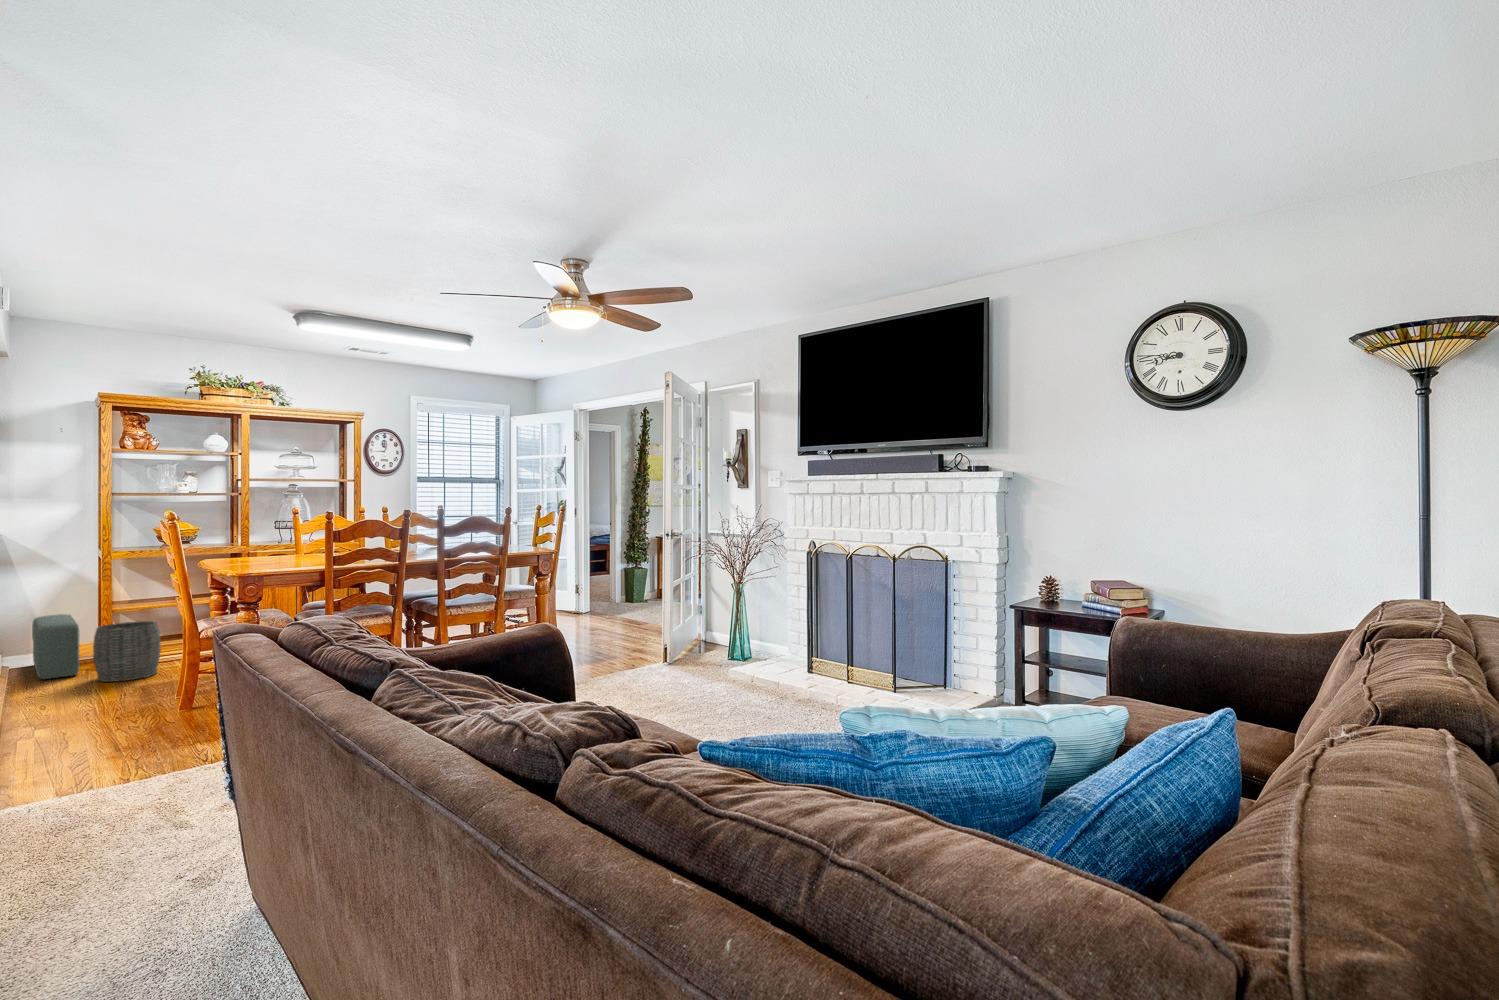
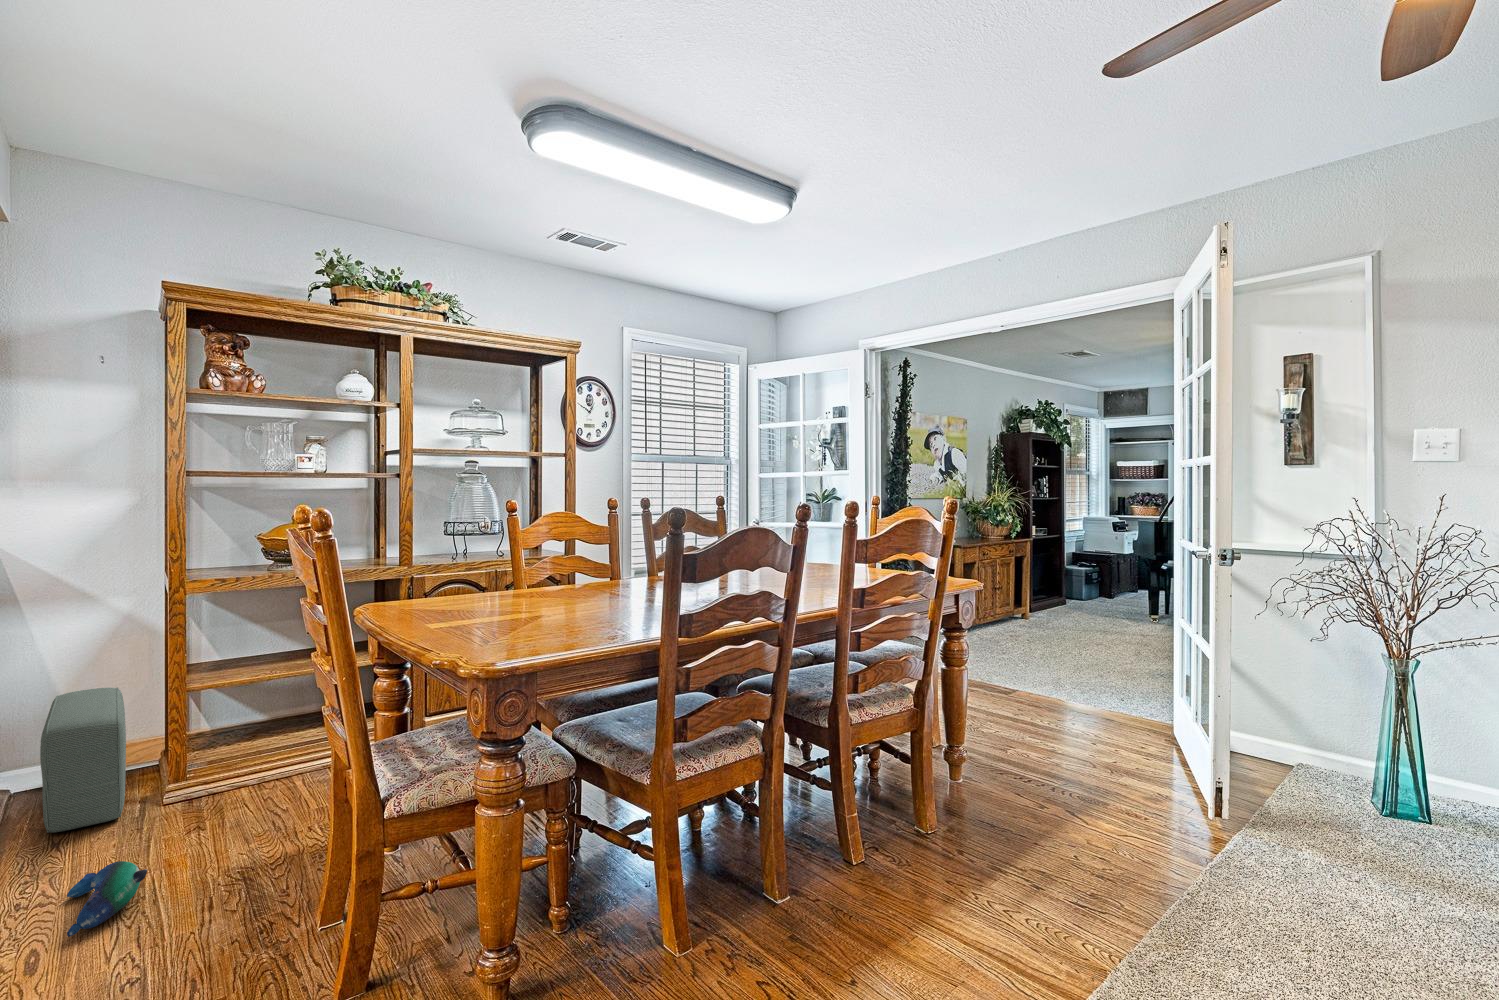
woven basket: present [93,621,161,682] -> none [145,712,270,846]
plush toy: none [59,679,99,702] -> present [67,861,147,937]

